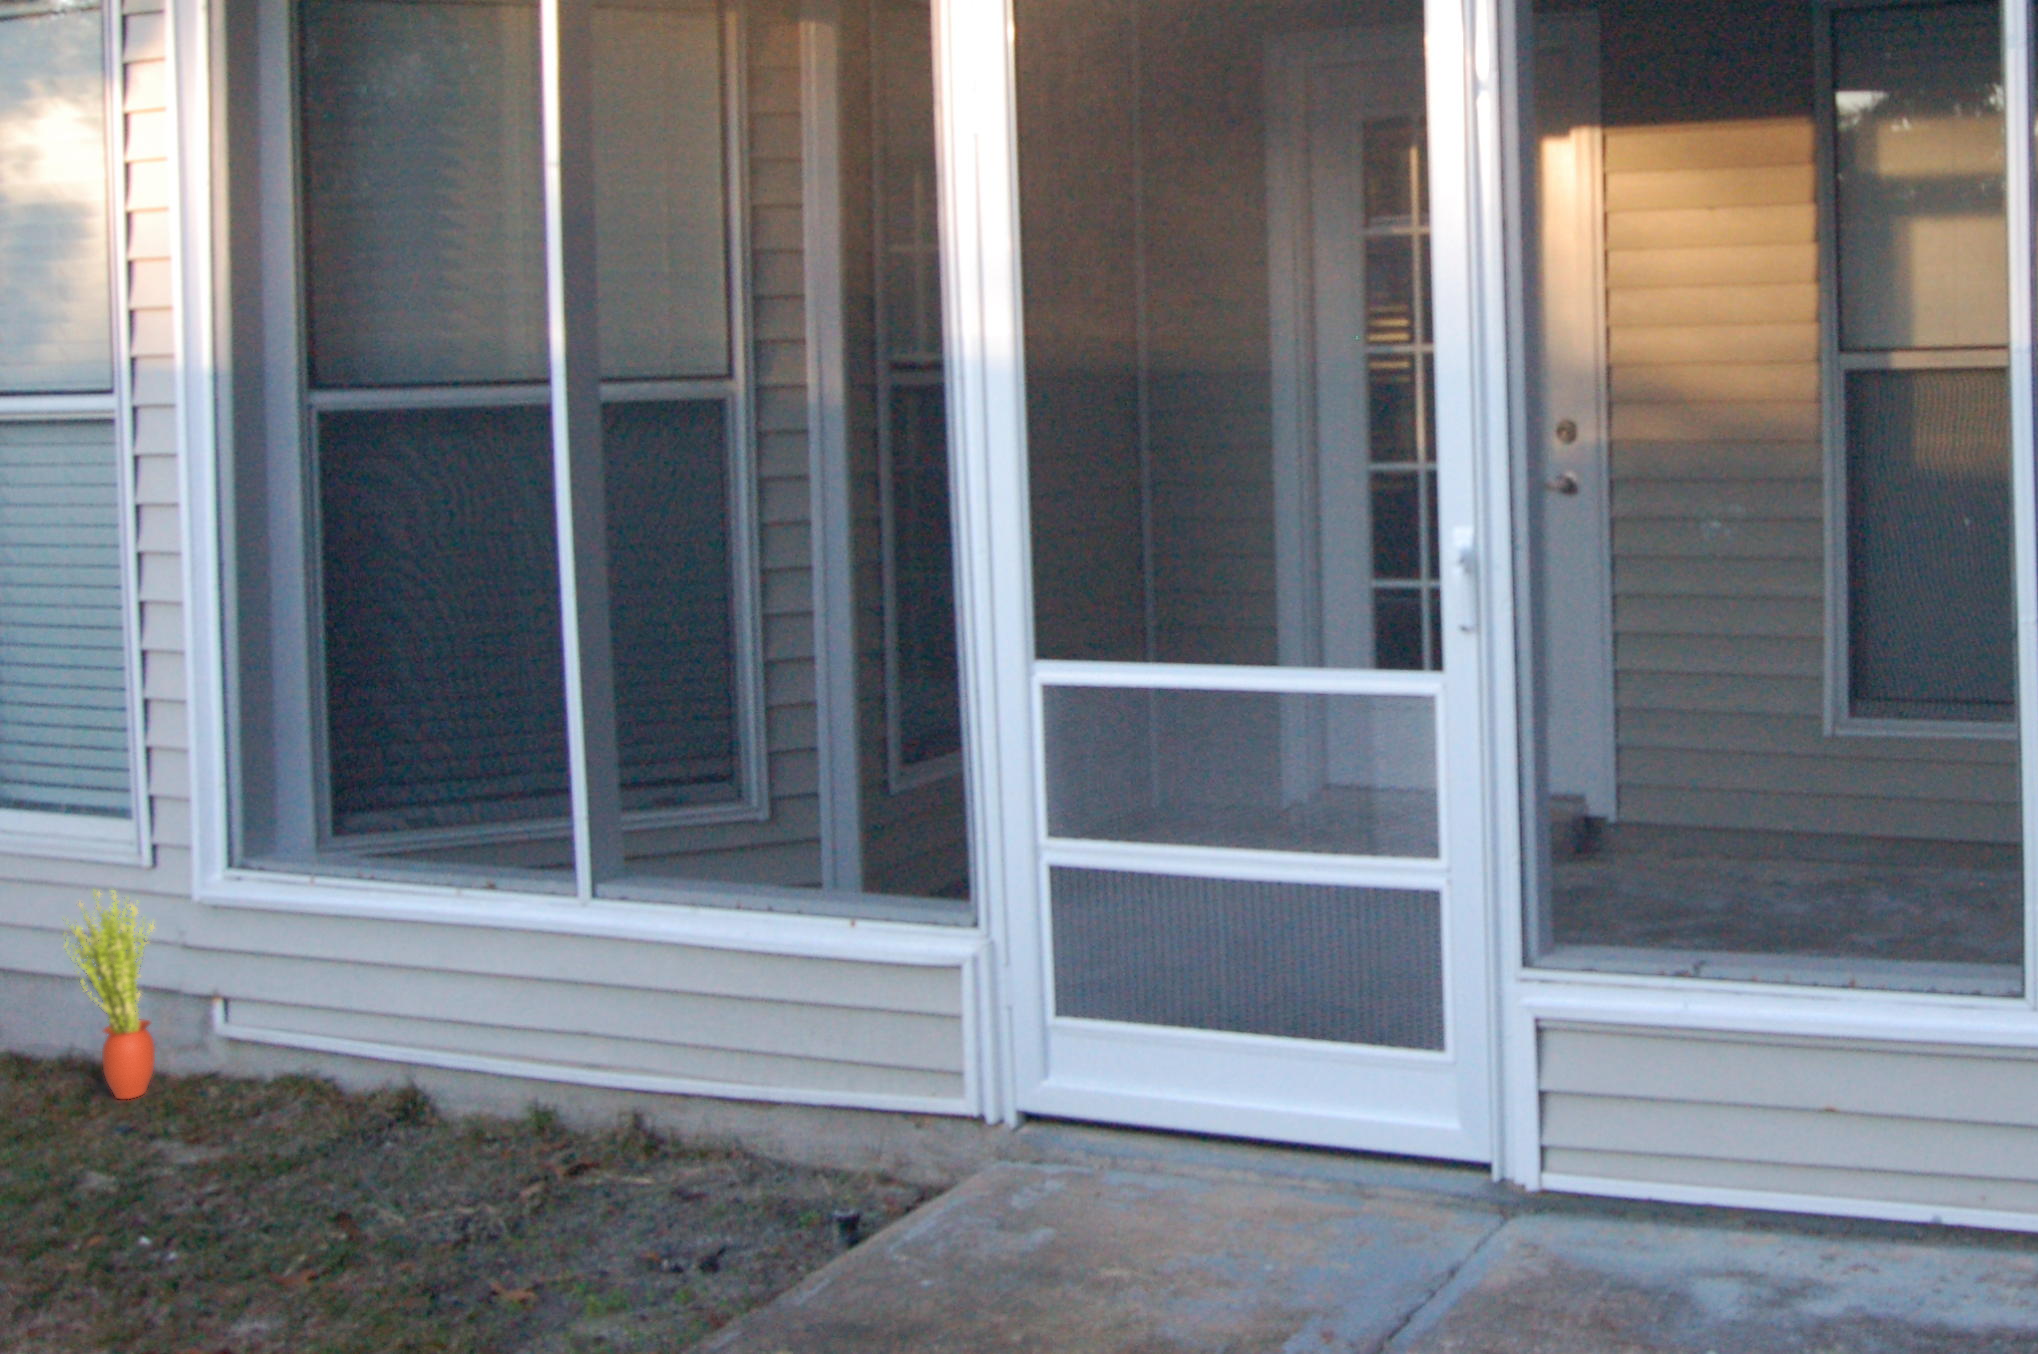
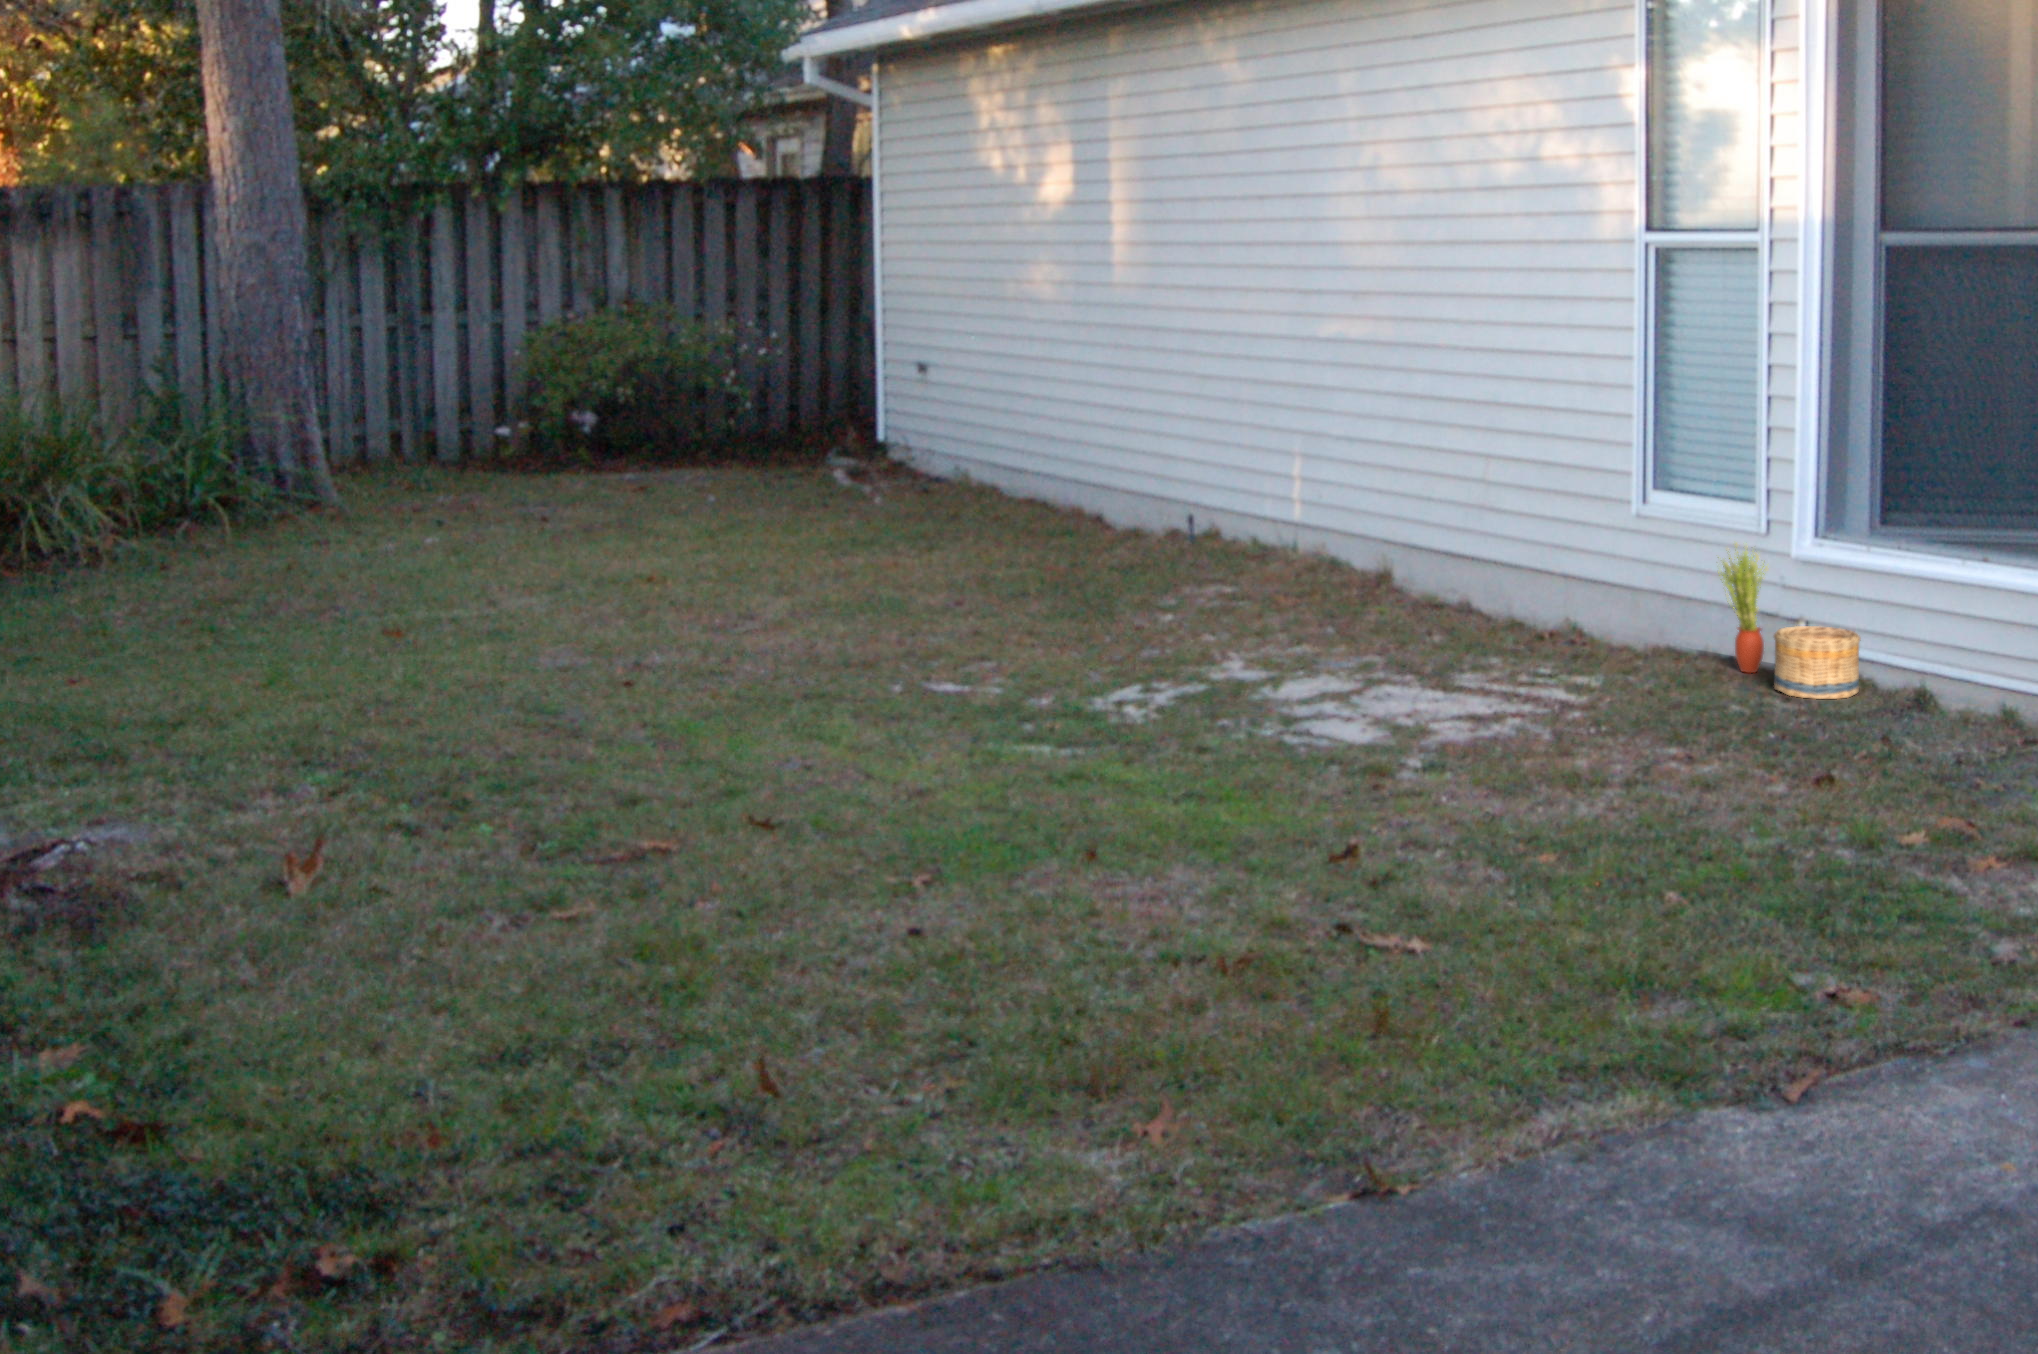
basket: none [159,1011,313,1150] -> present [1774,626,1861,699]

